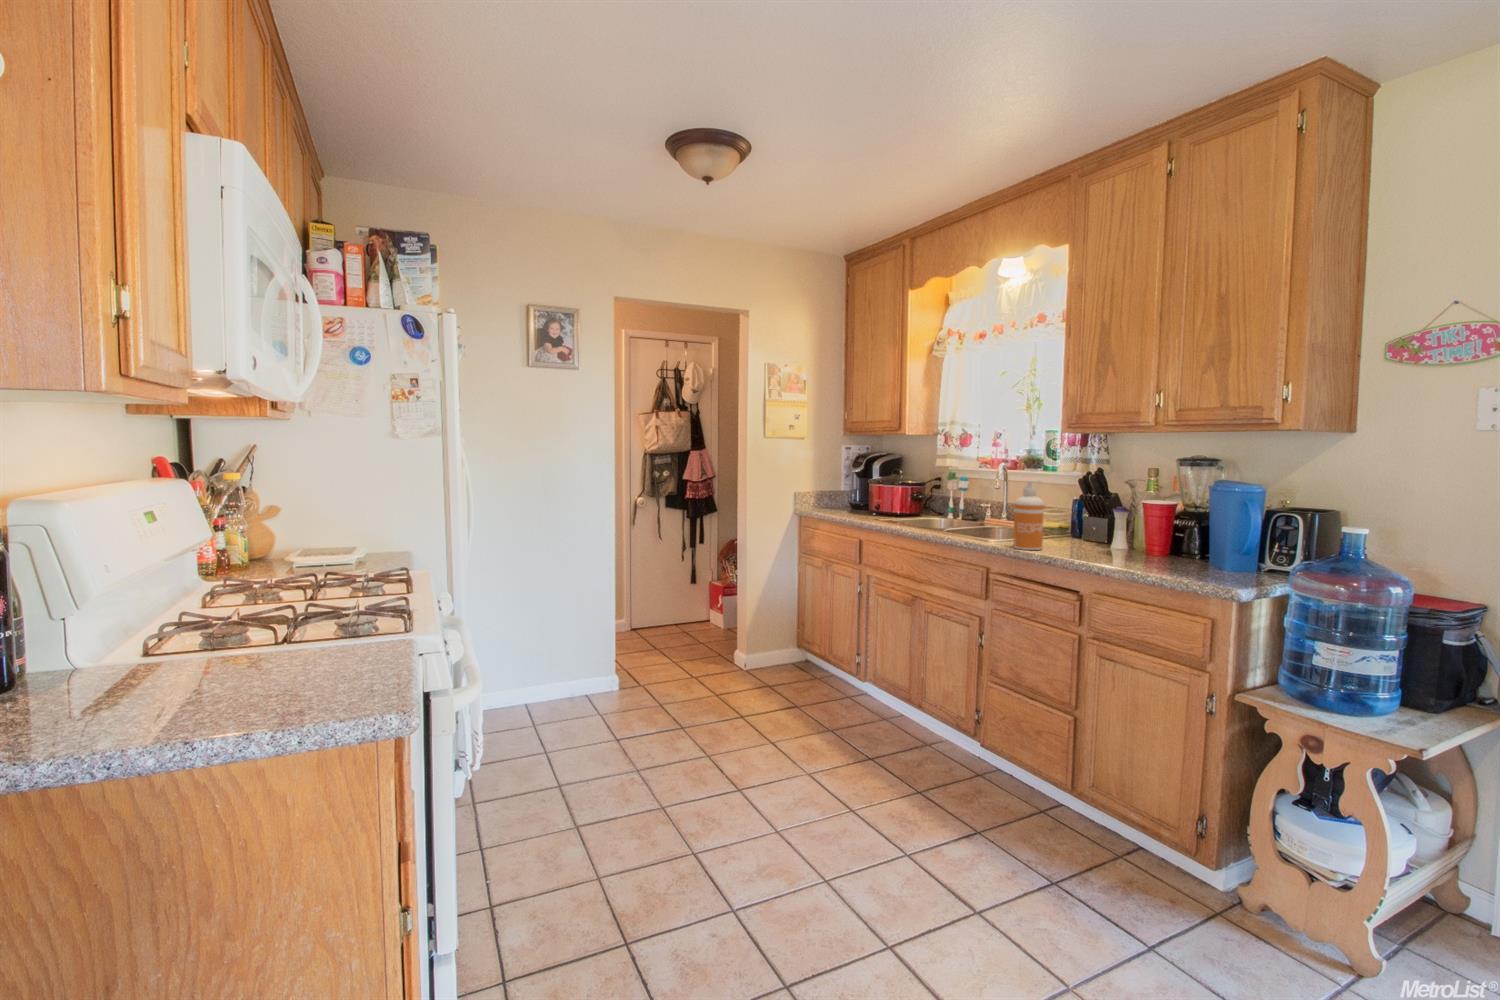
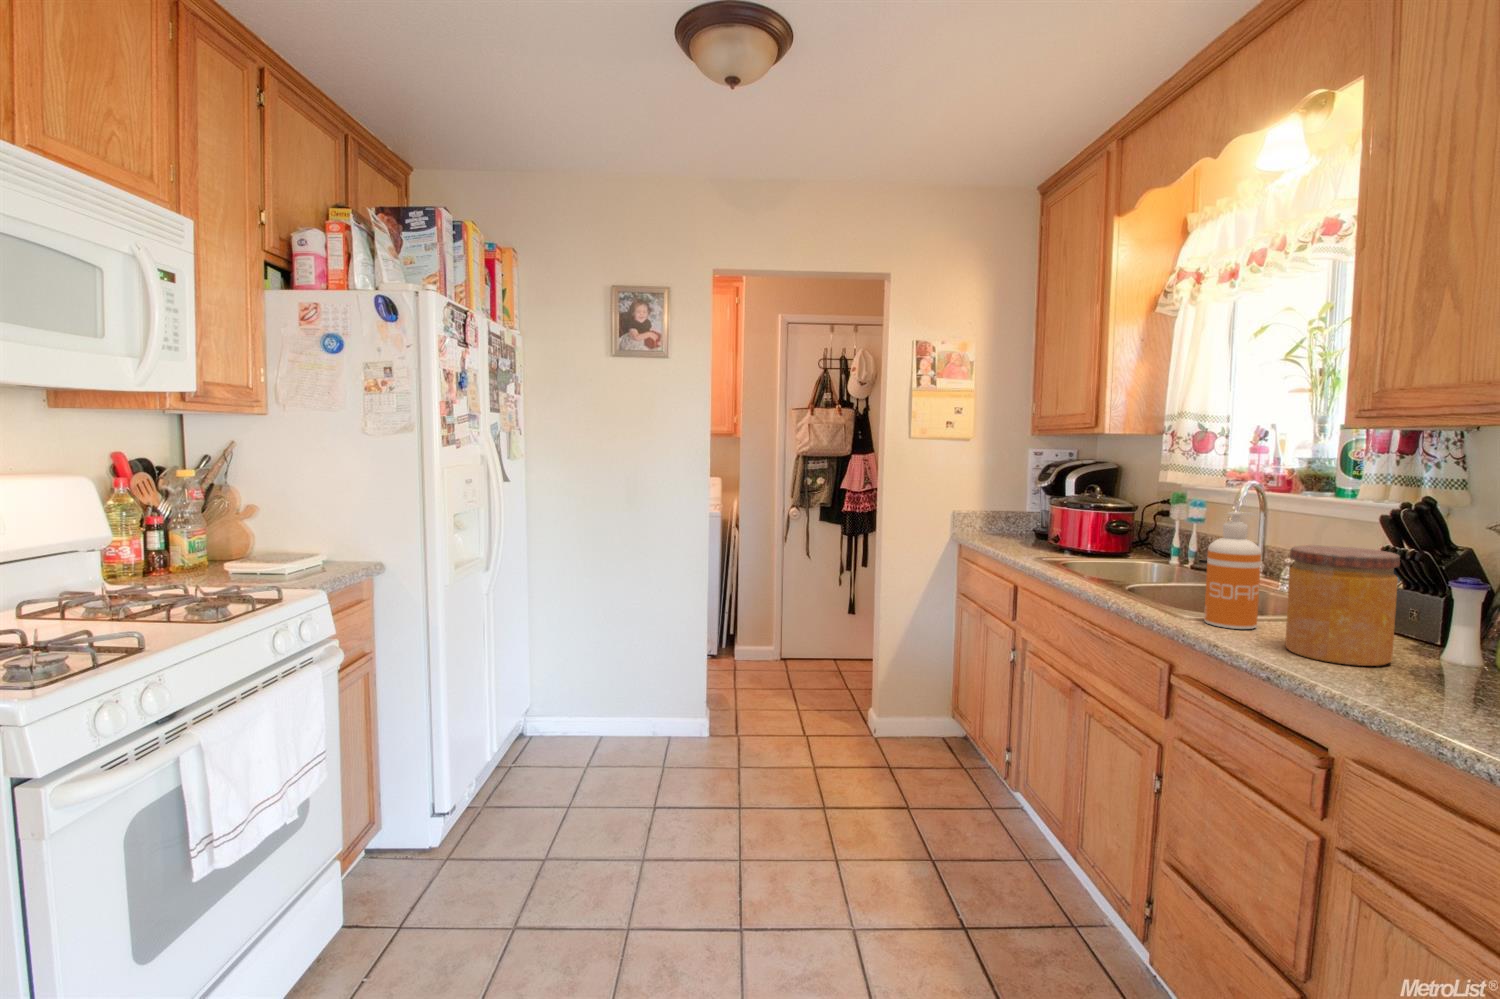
jar: none [1067,497,1124,562] -> present [1285,545,1400,666]

